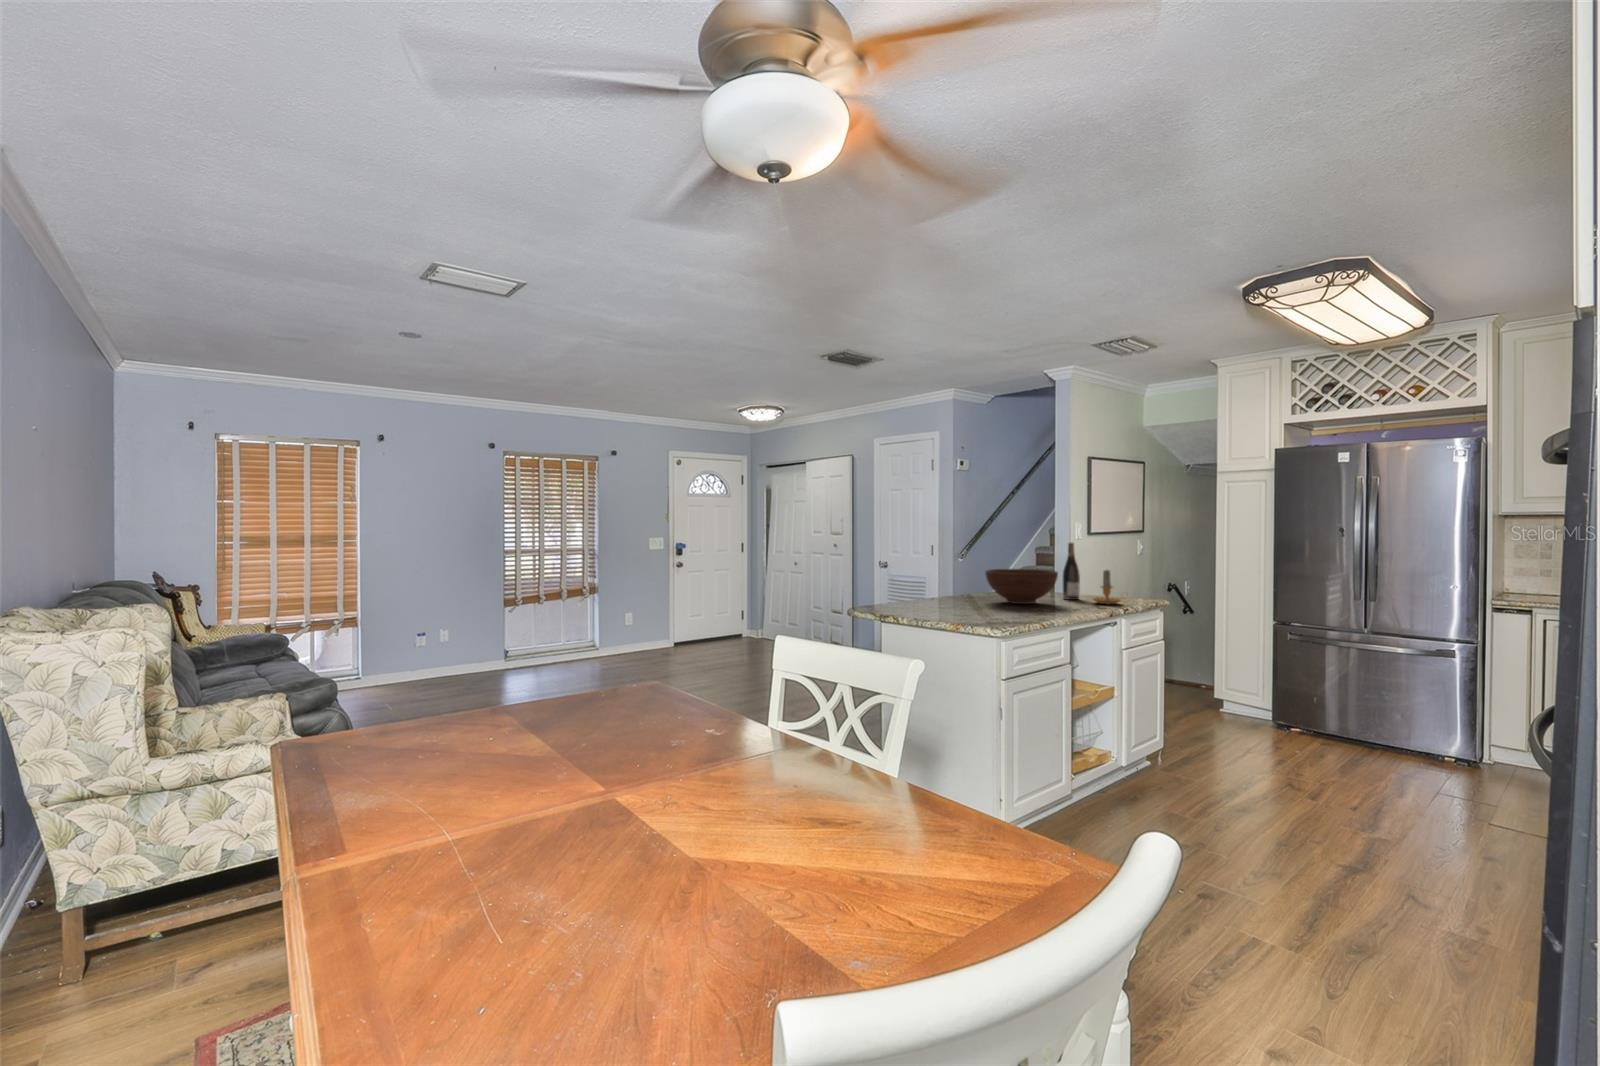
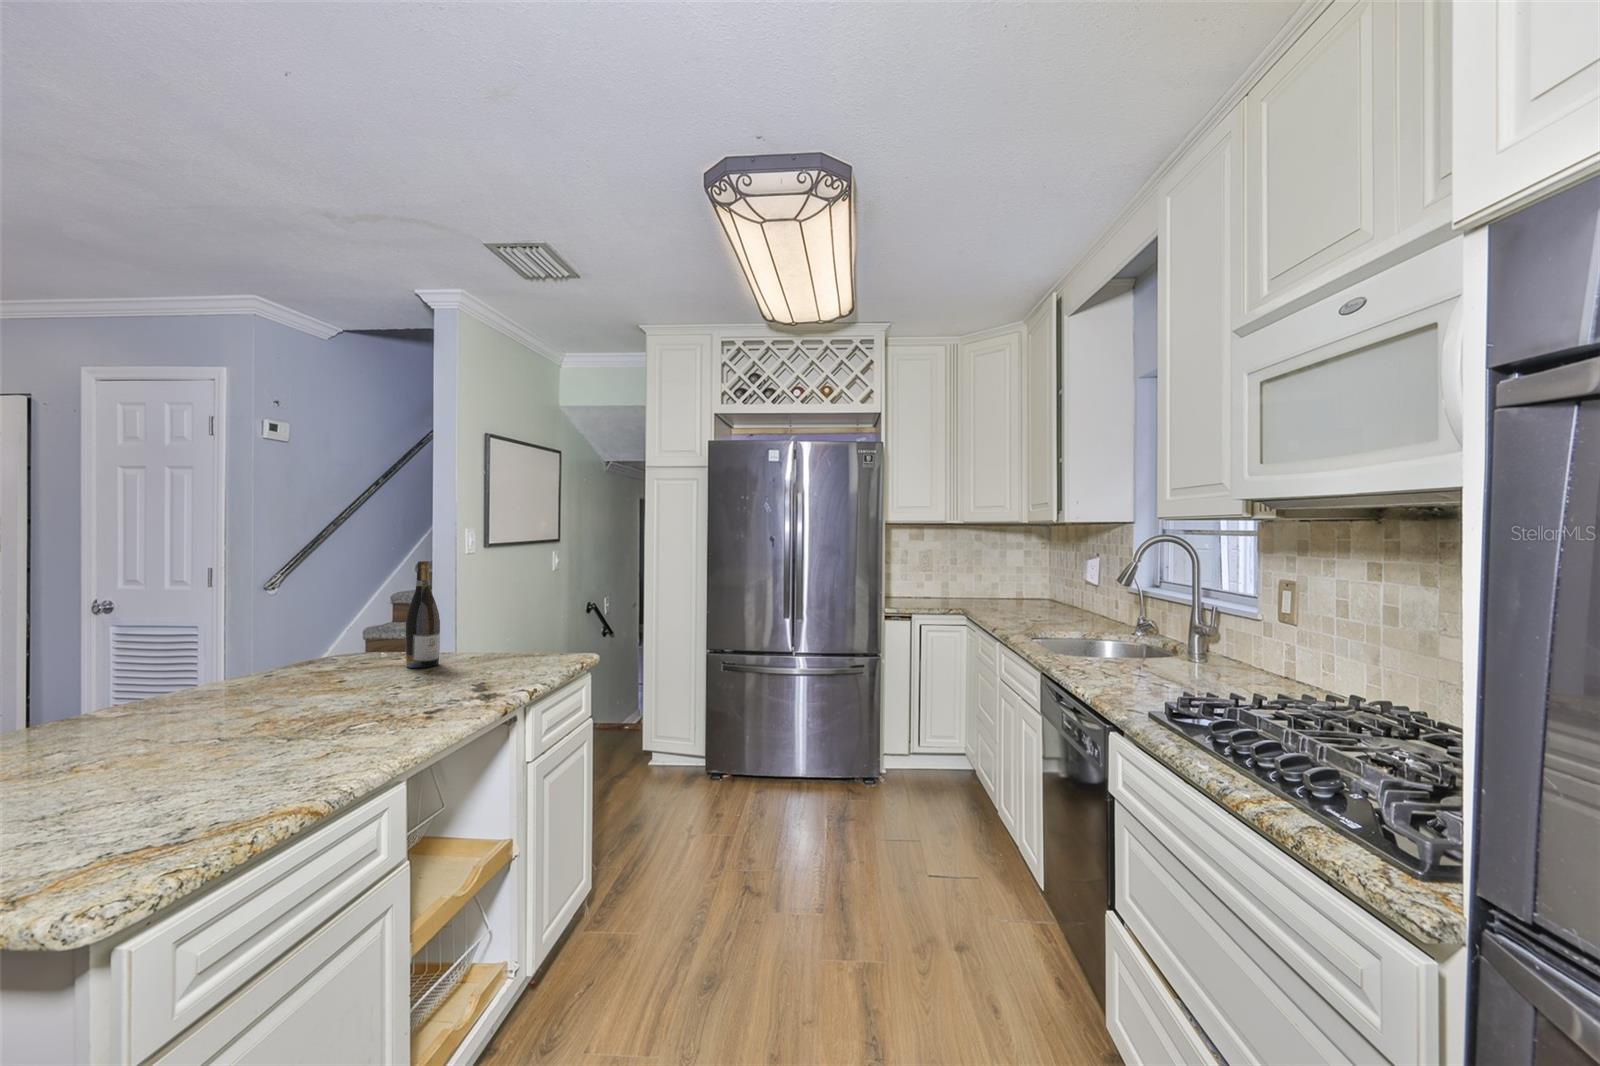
fruit bowl: present [985,569,1058,604] -> none [189,617,382,702]
candle: present [1093,570,1121,604] -> none [459,606,525,673]

